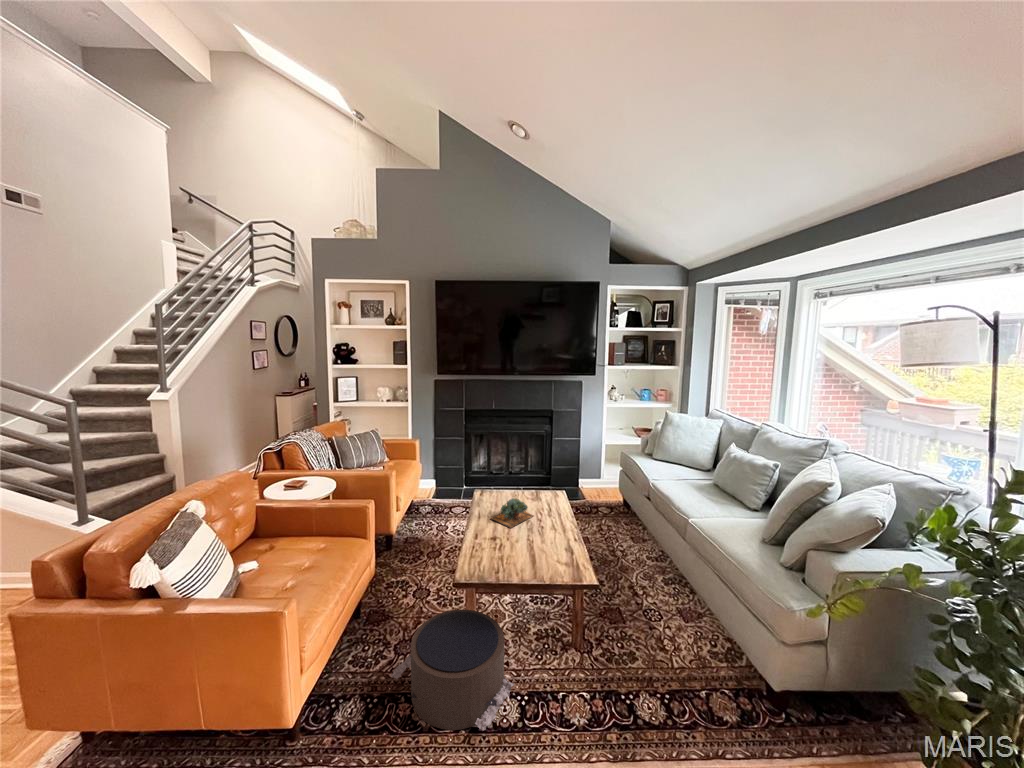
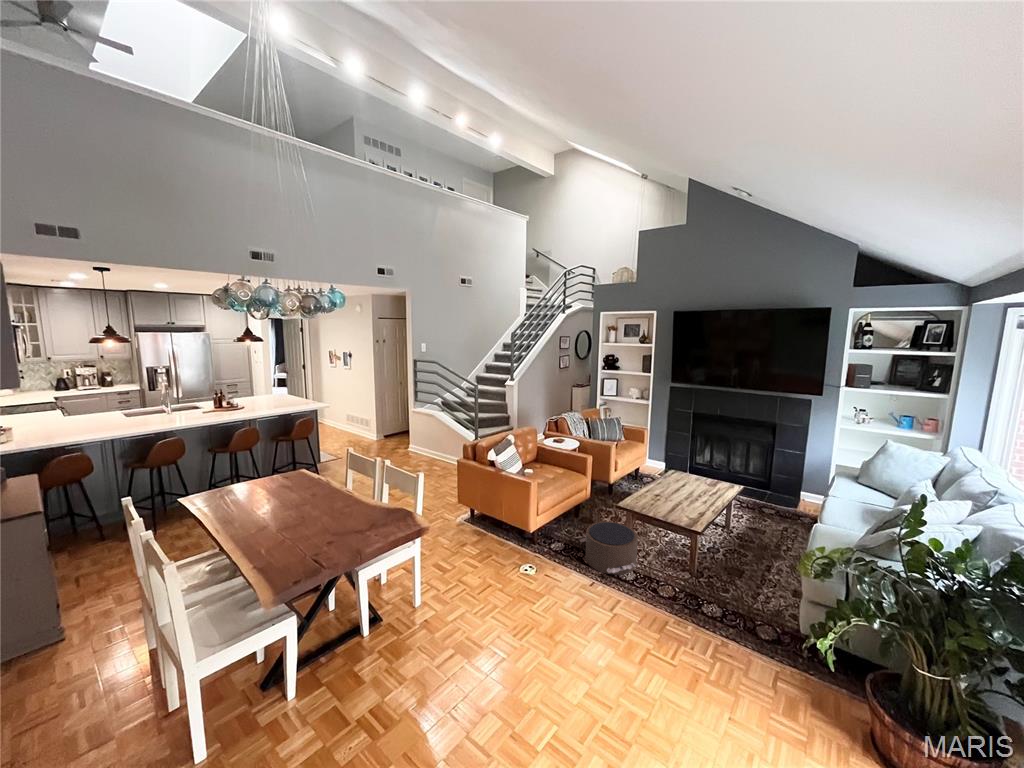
succulent plant: present [490,498,534,528] -> none [663,476,696,493]

